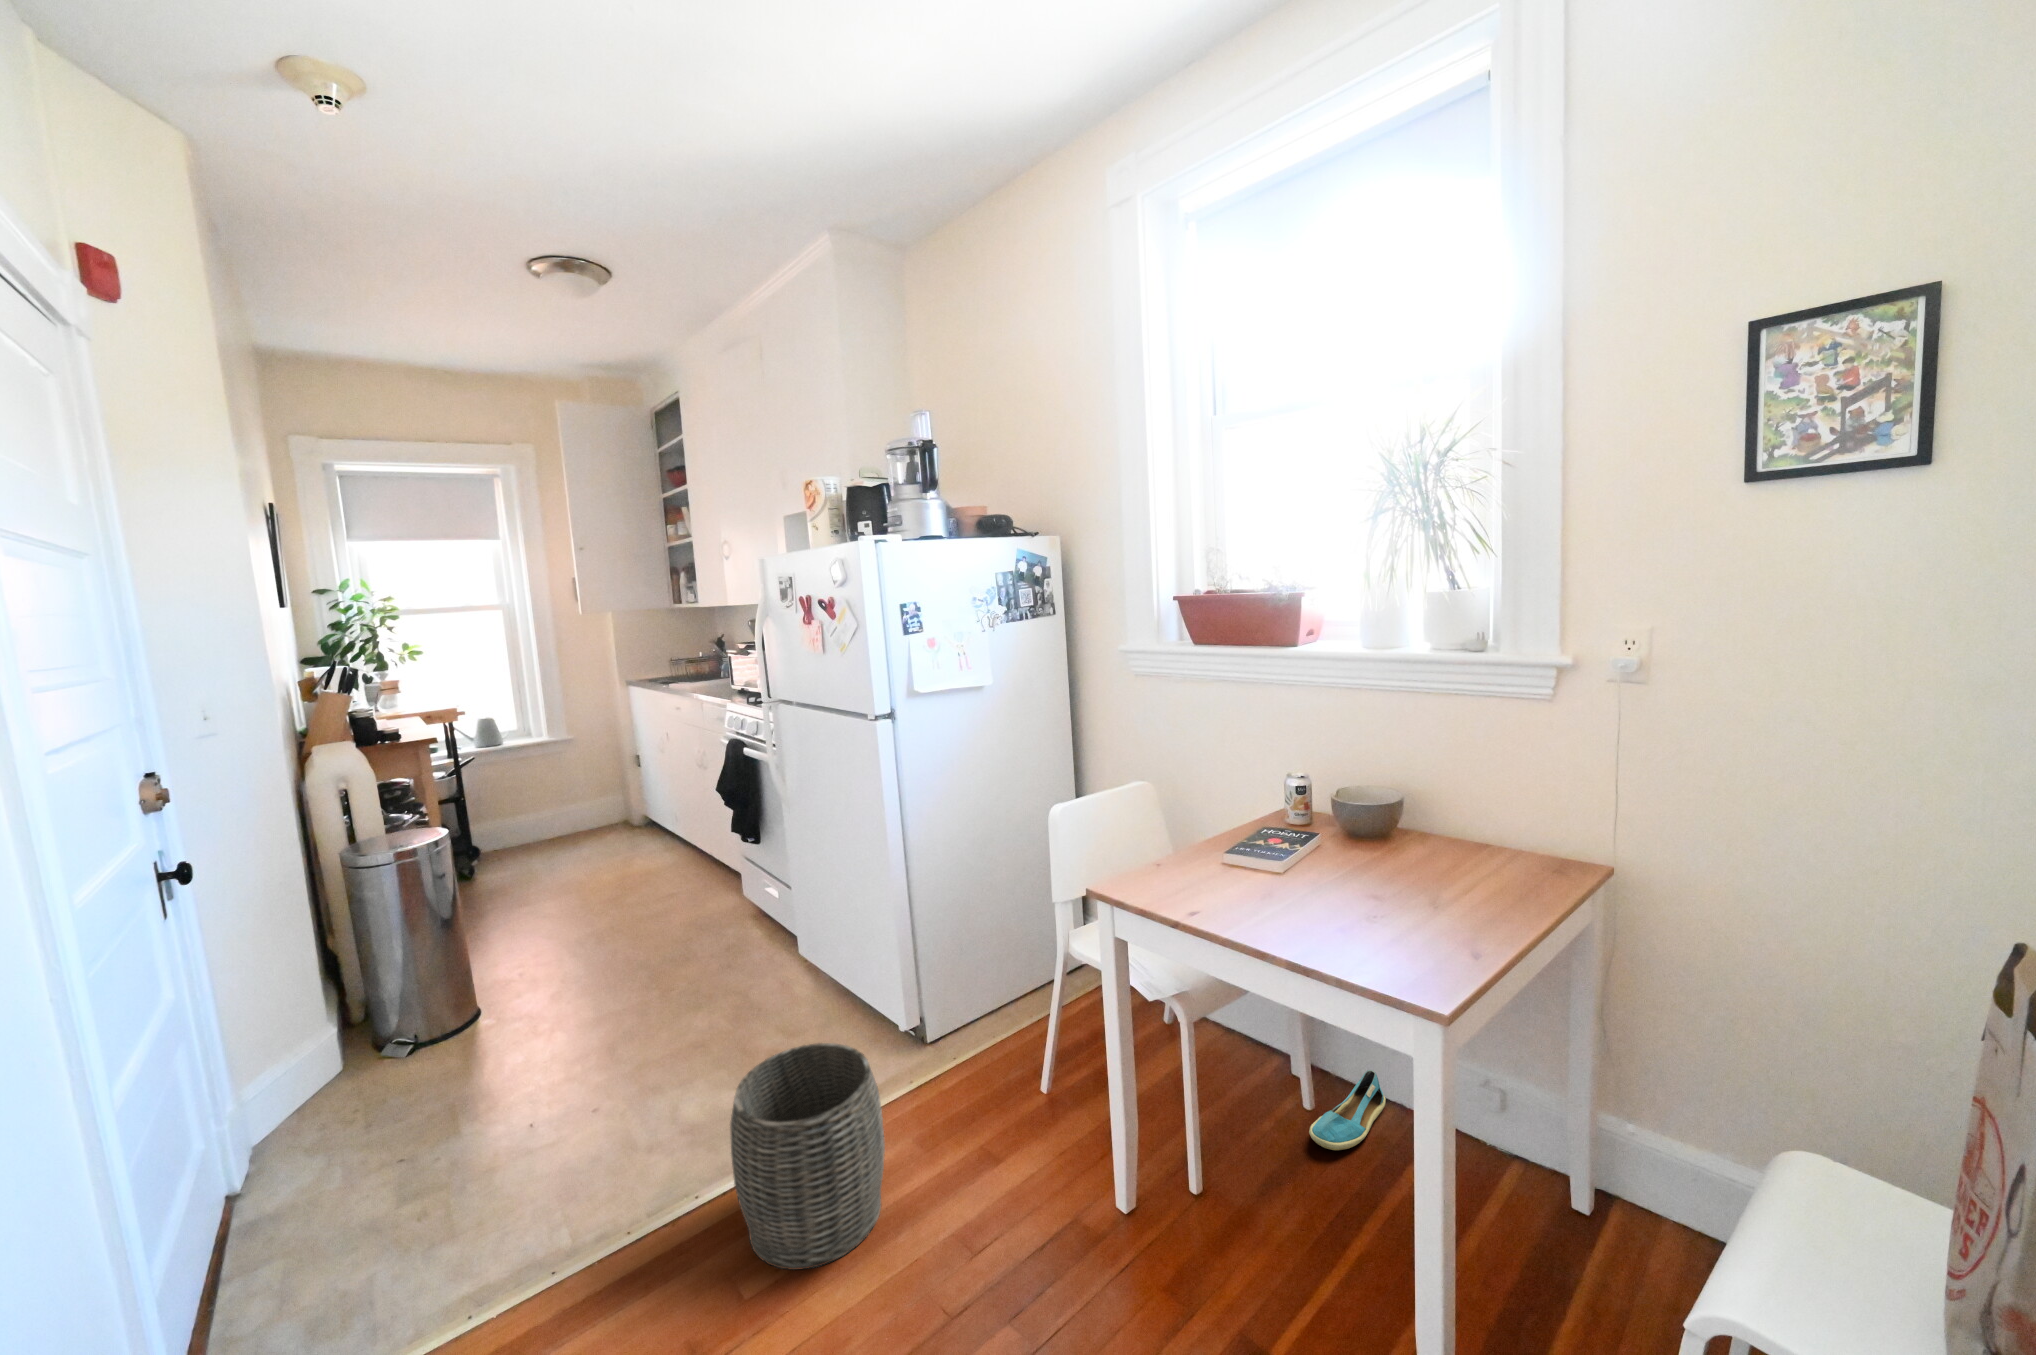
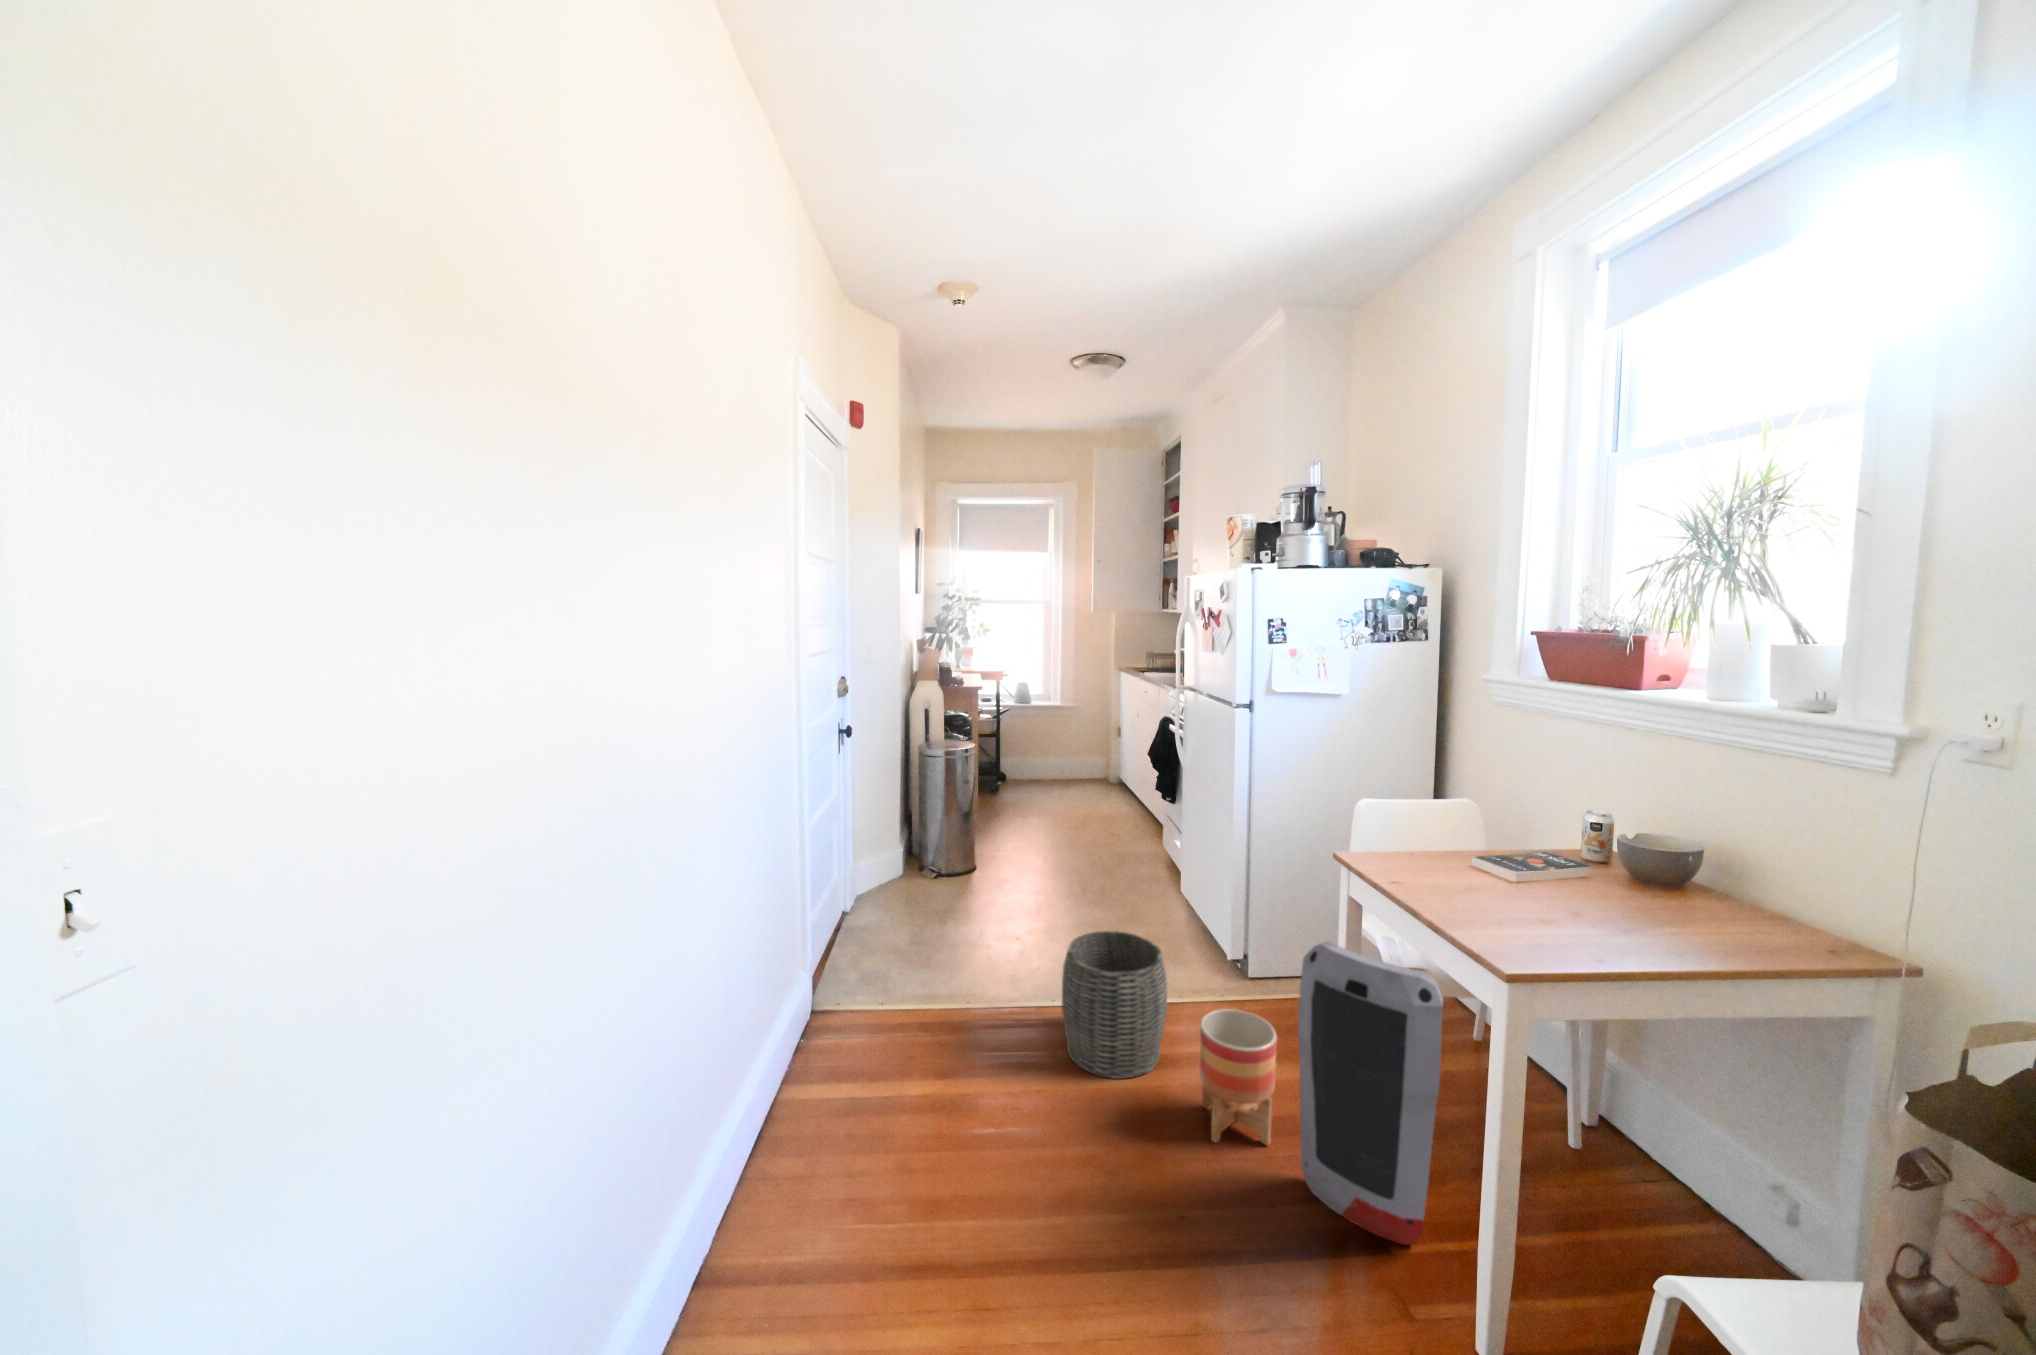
air purifier: none [1083,977,1246,1289] -> present [1298,941,1443,1245]
shoe: present [1309,1070,1386,1150] -> none [1577,1178,1713,1235]
planter: none [953,1090,1053,1278] -> present [1199,1009,1277,1145]

